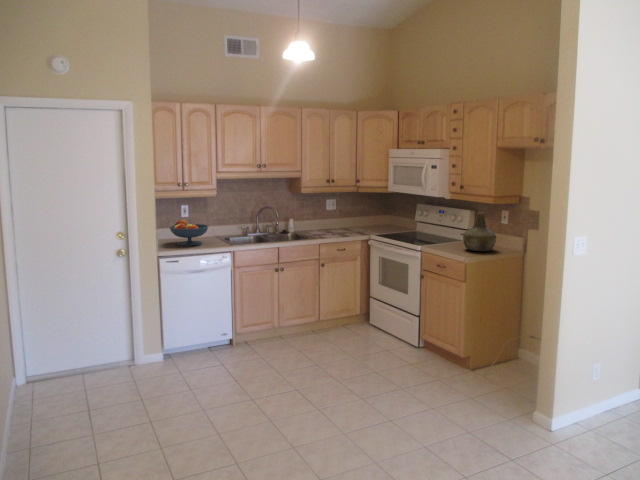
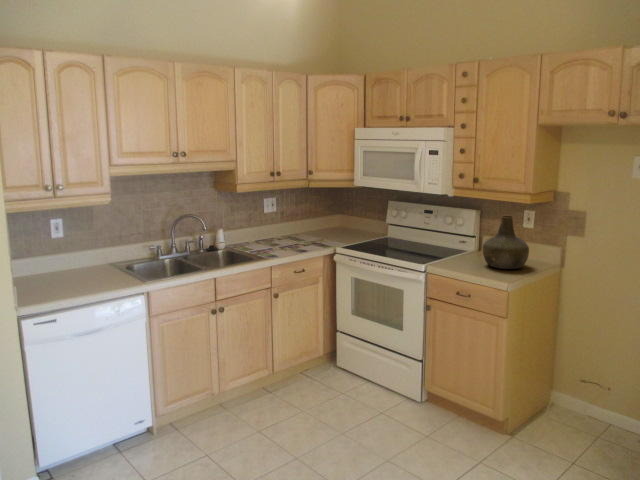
fruit bowl: present [170,220,208,246] -> none [34,245,102,290]

